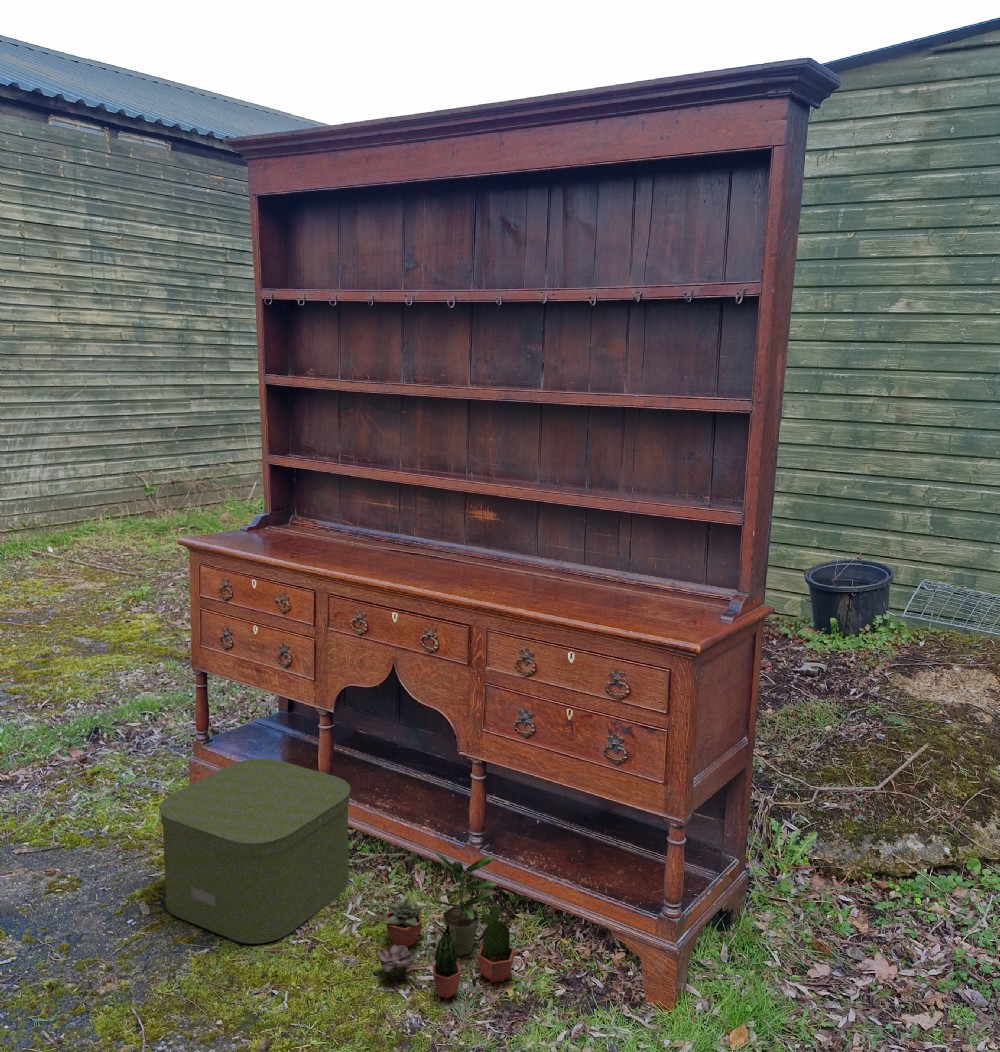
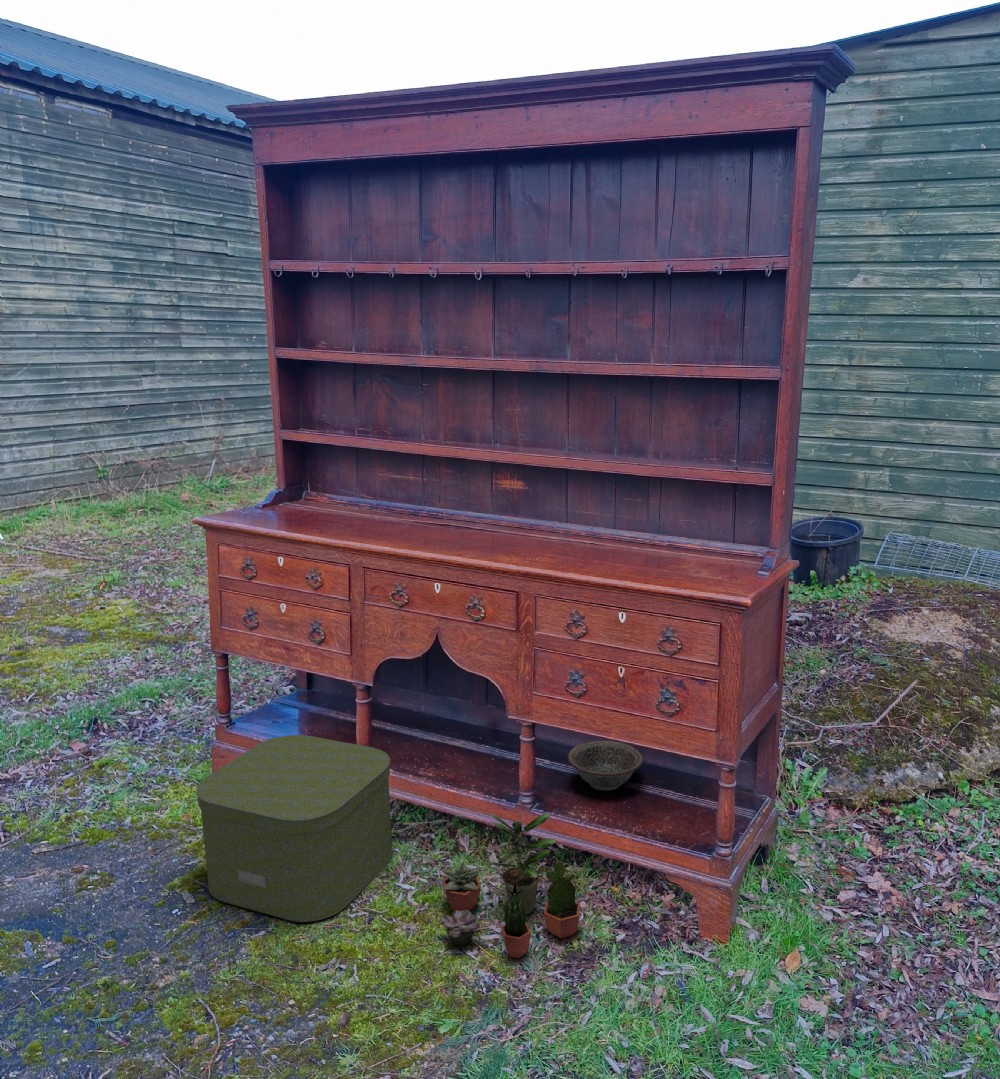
decorative bowl: none [522,787,596,837] -> present [568,741,643,791]

